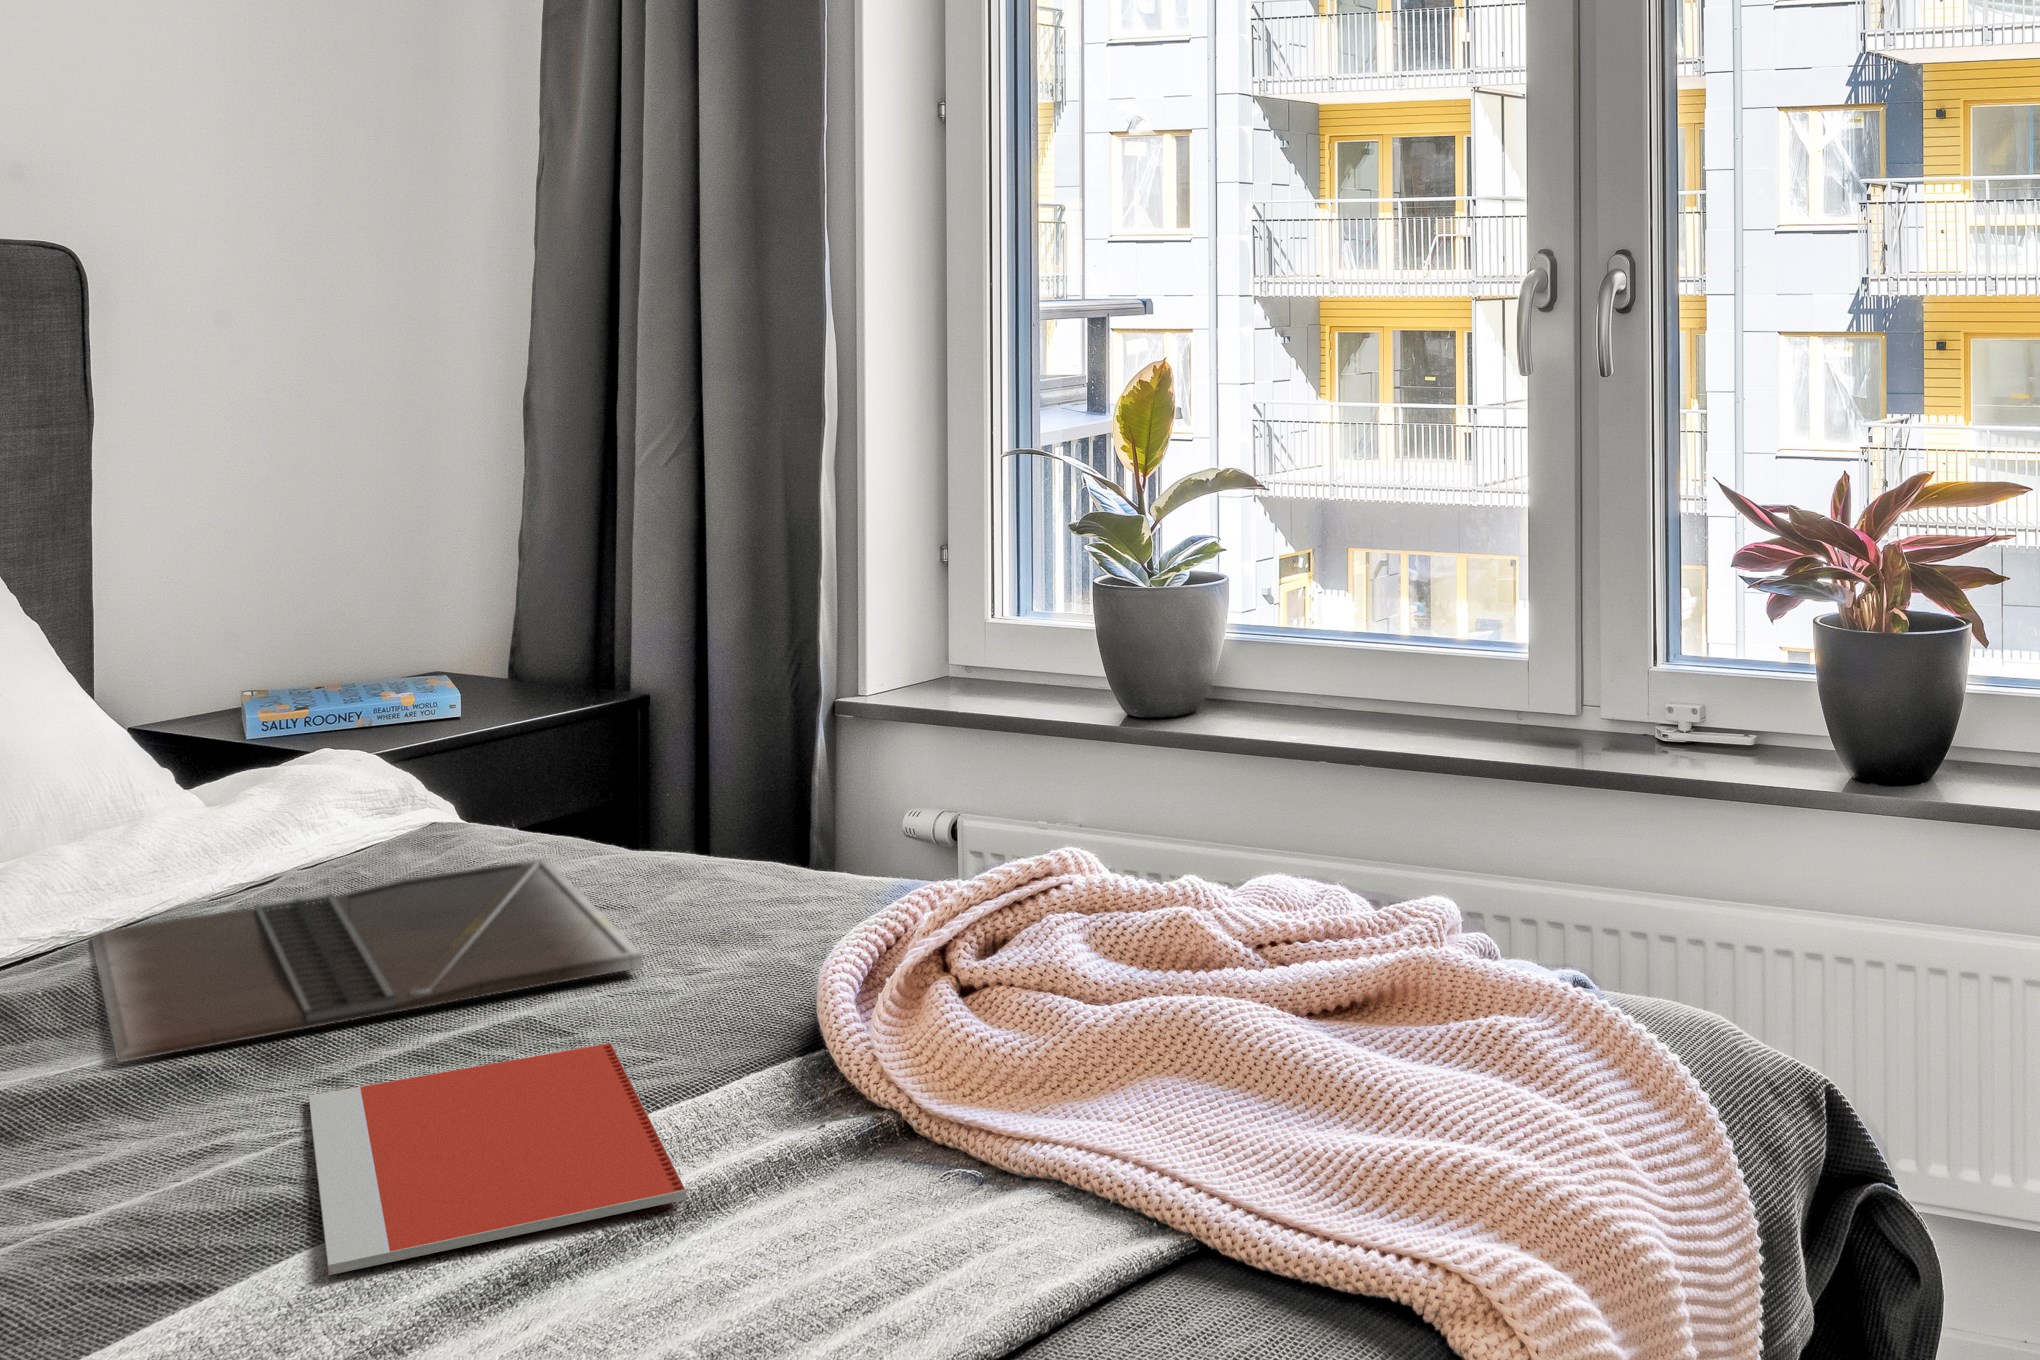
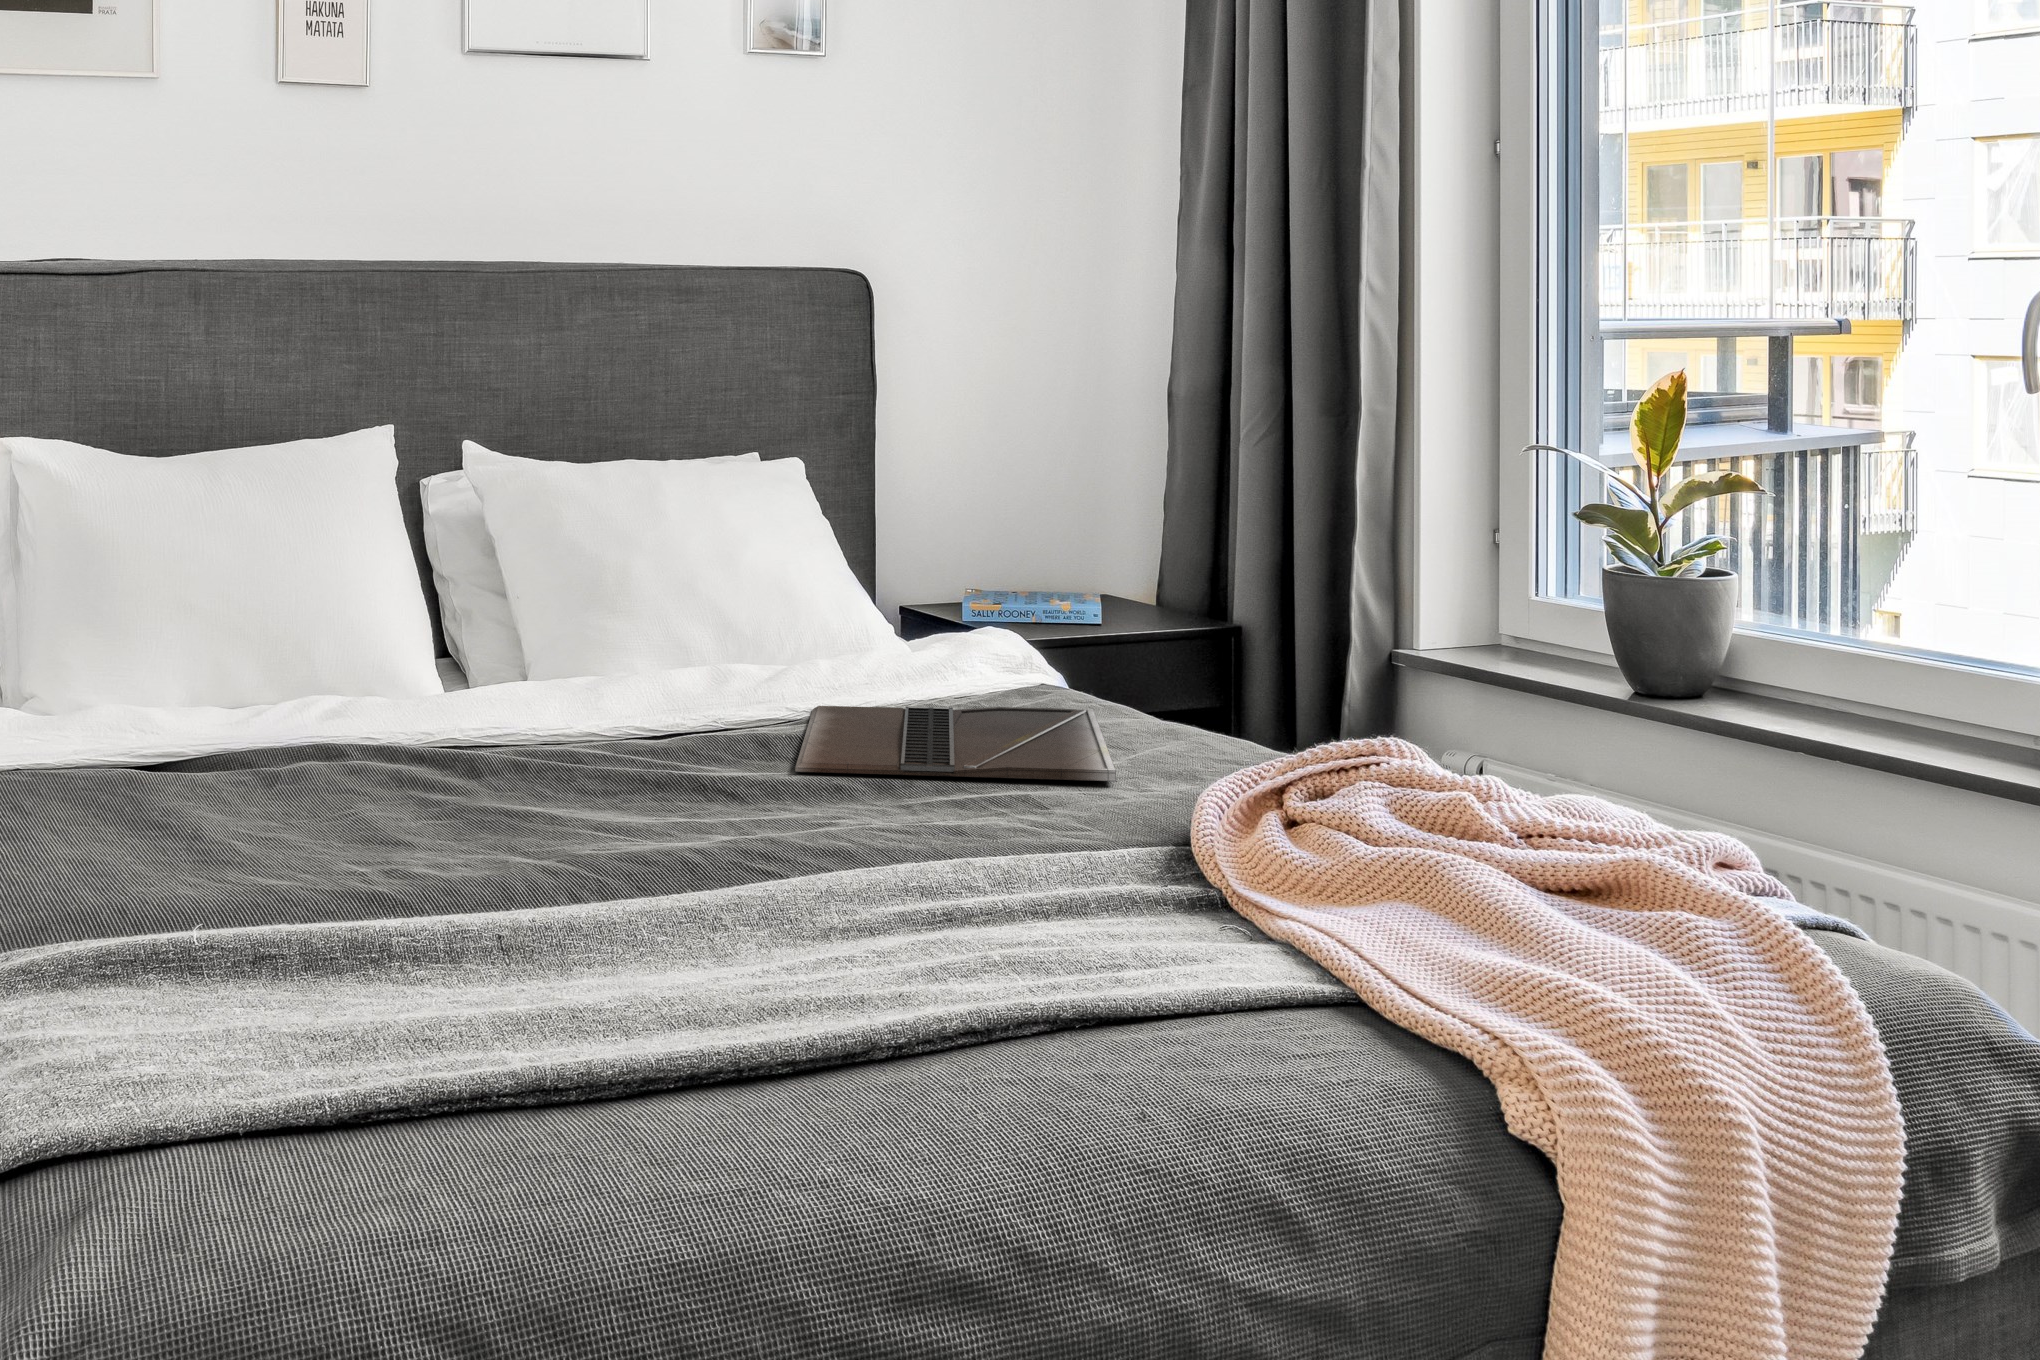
notebook: present [309,1043,686,1275] -> none [848,807,1069,903]

